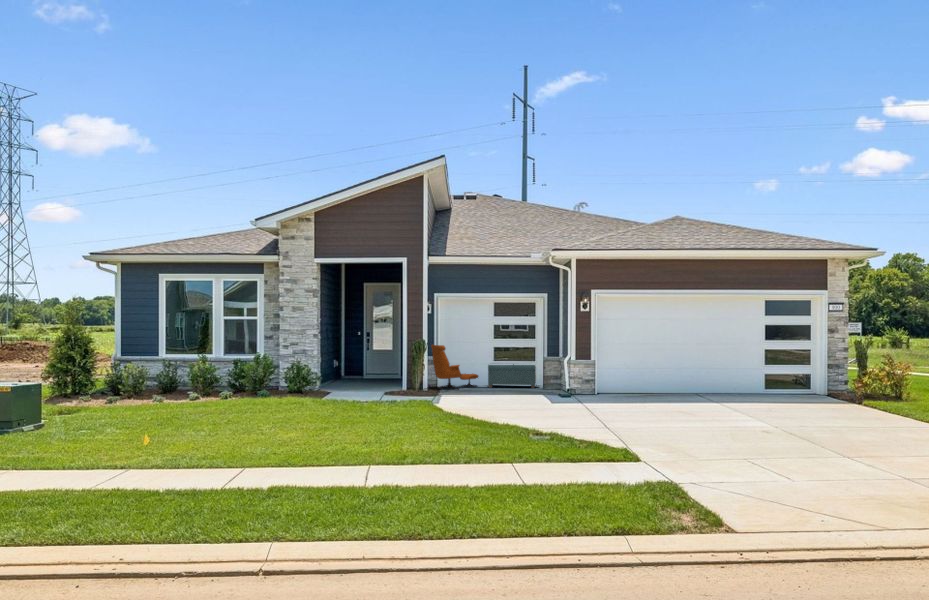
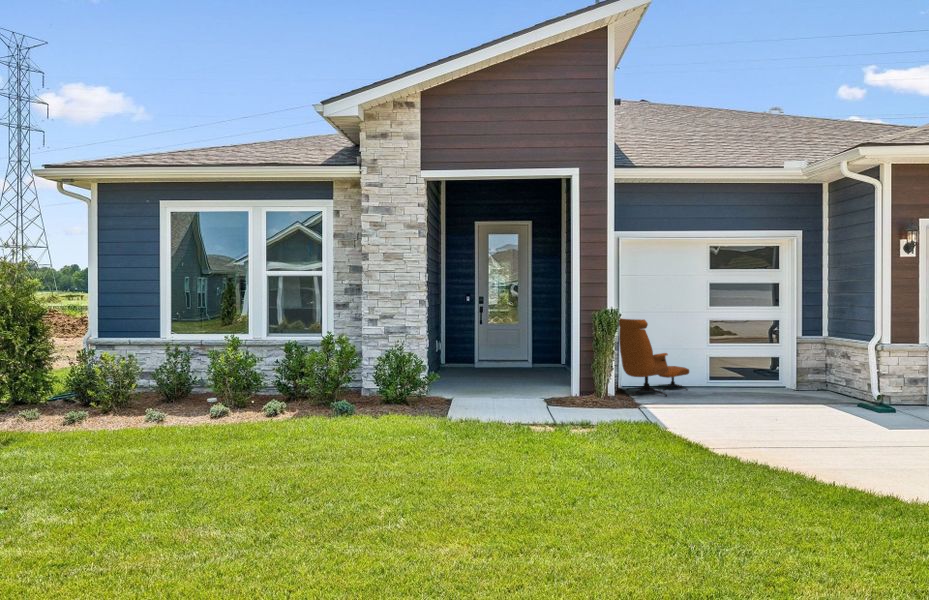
bench: present [488,364,536,388] -> none [701,350,792,392]

